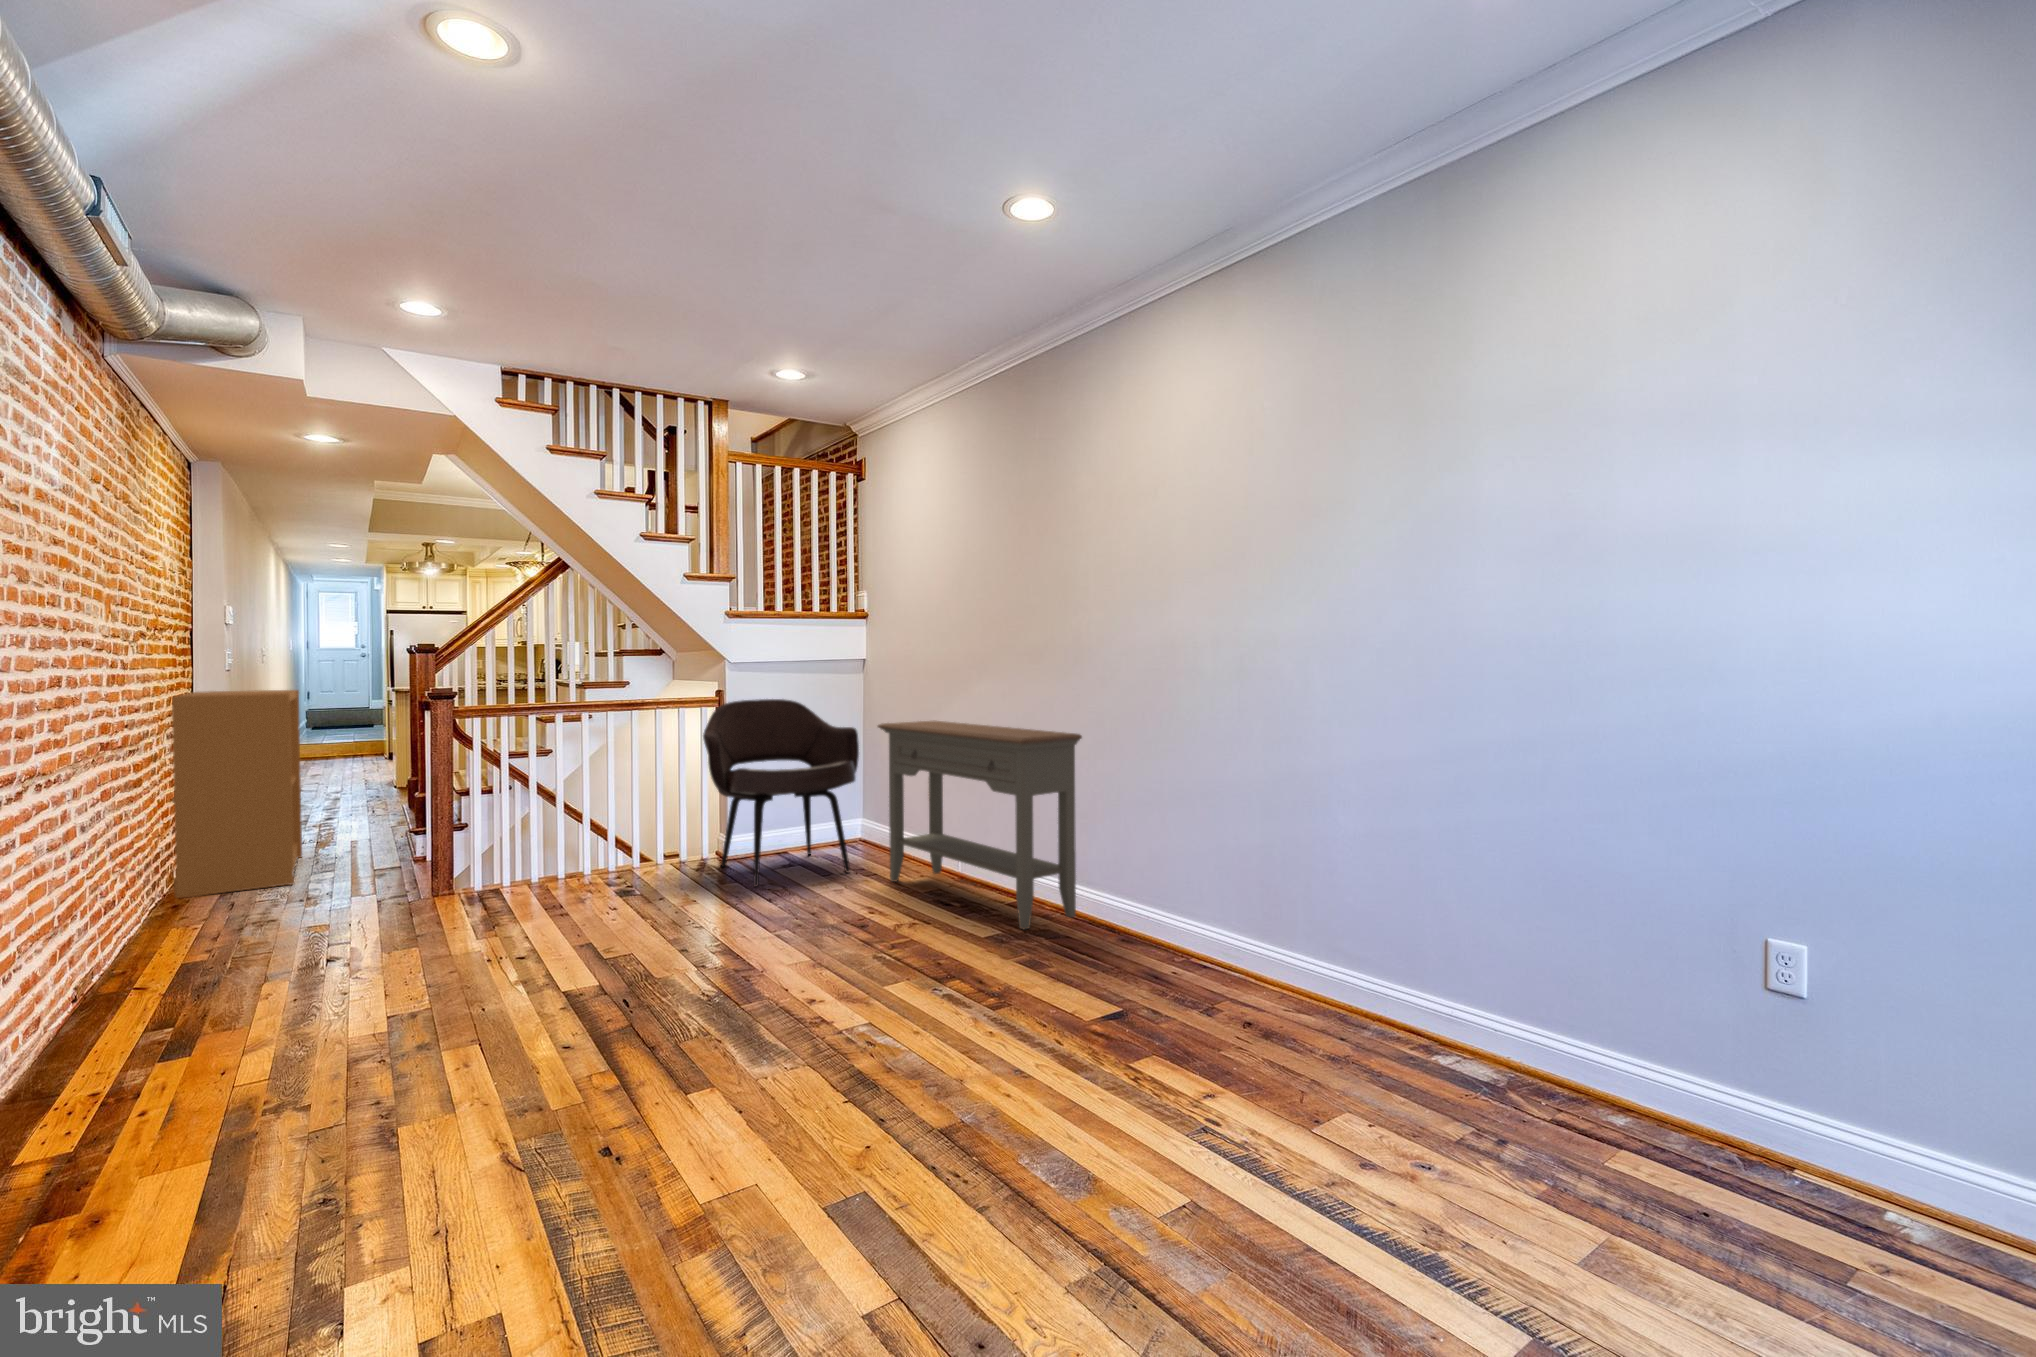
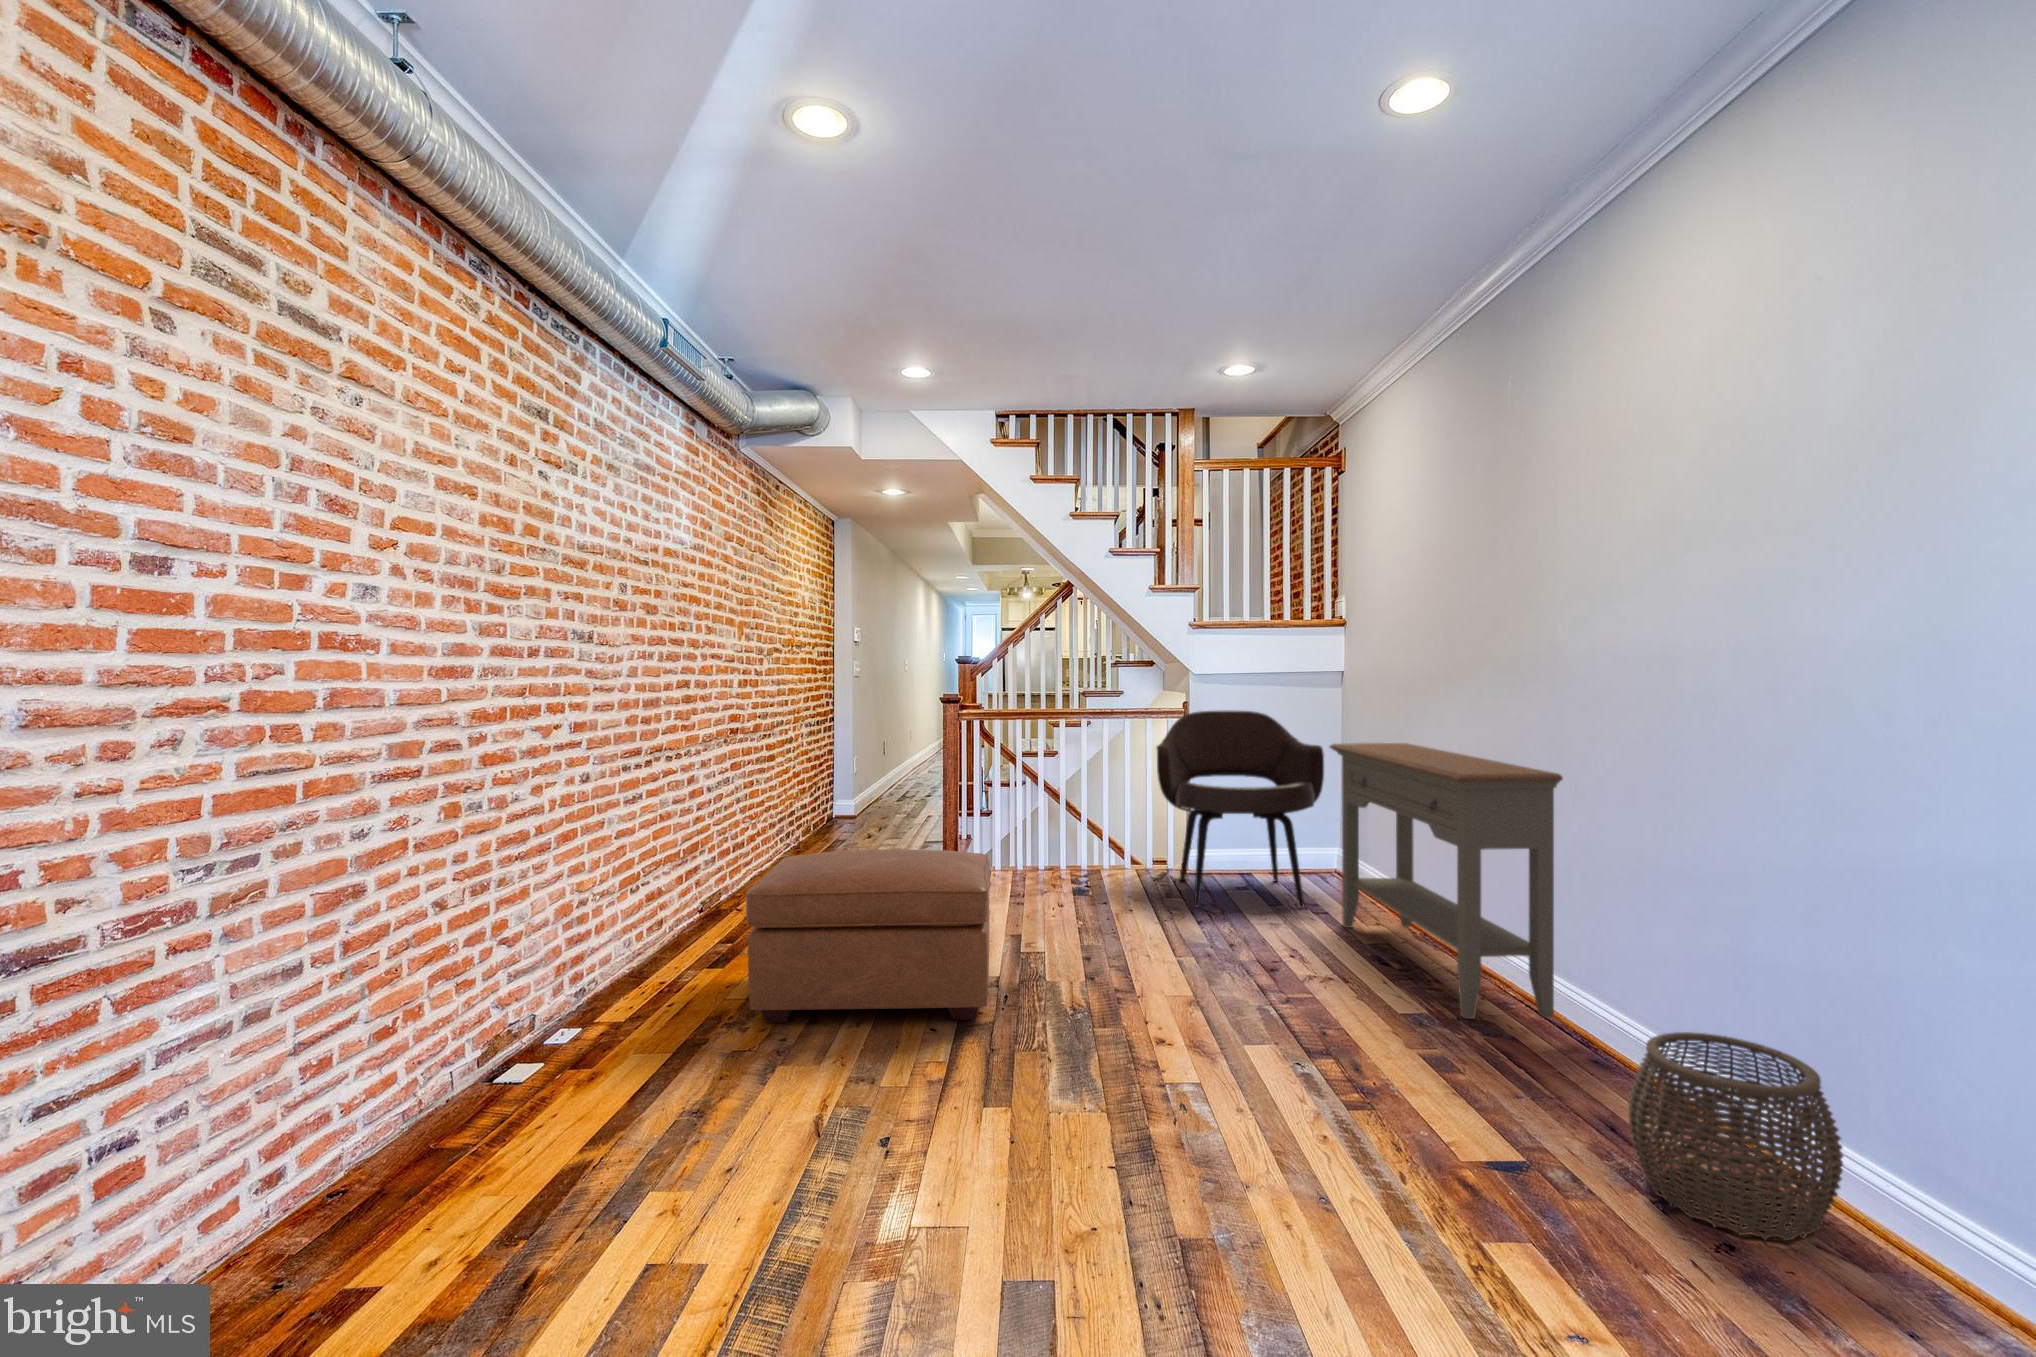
bookshelf: present [172,690,302,898] -> none [796,691,886,846]
ottoman: none [302,856,630,1095] -> present [746,849,991,1023]
woven basket: none [1176,894,1291,1015] -> present [1628,1032,1843,1241]

